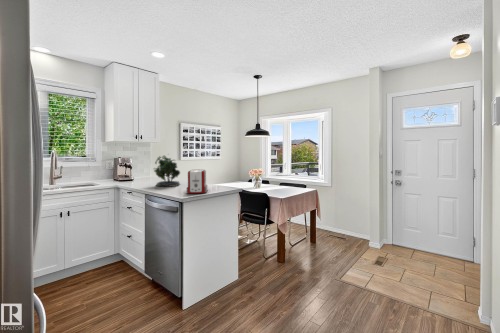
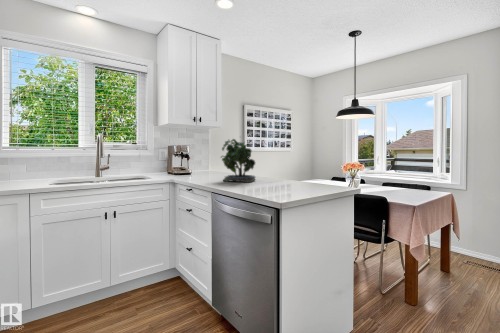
toaster: present [187,170,207,194] -> none [277,156,310,193]

